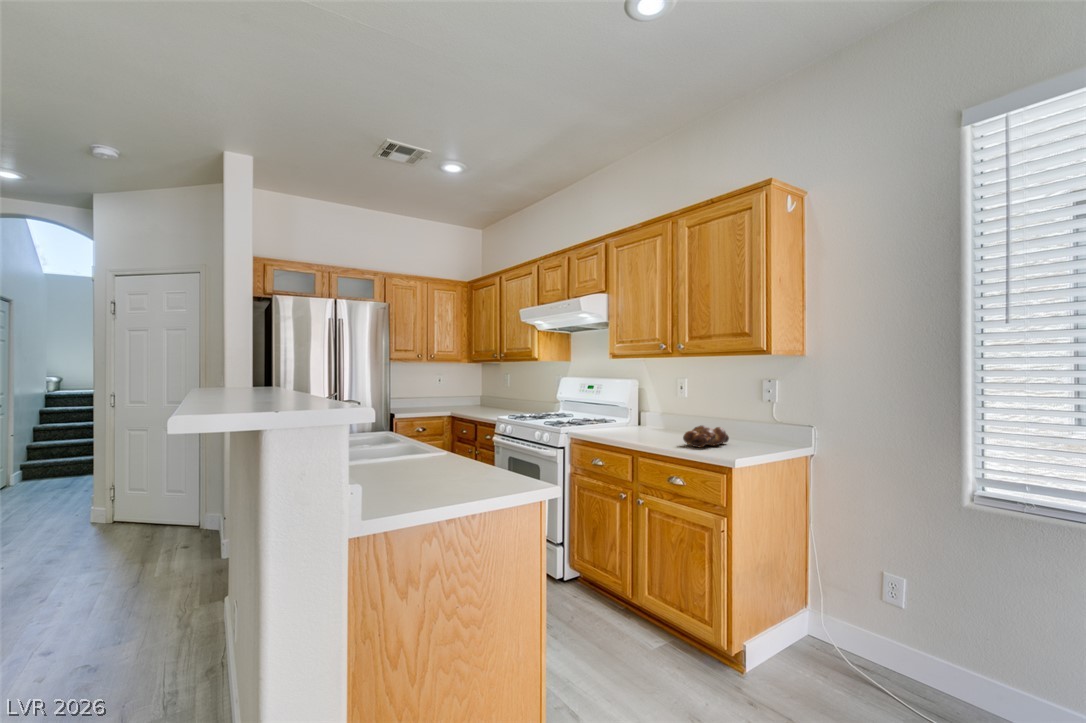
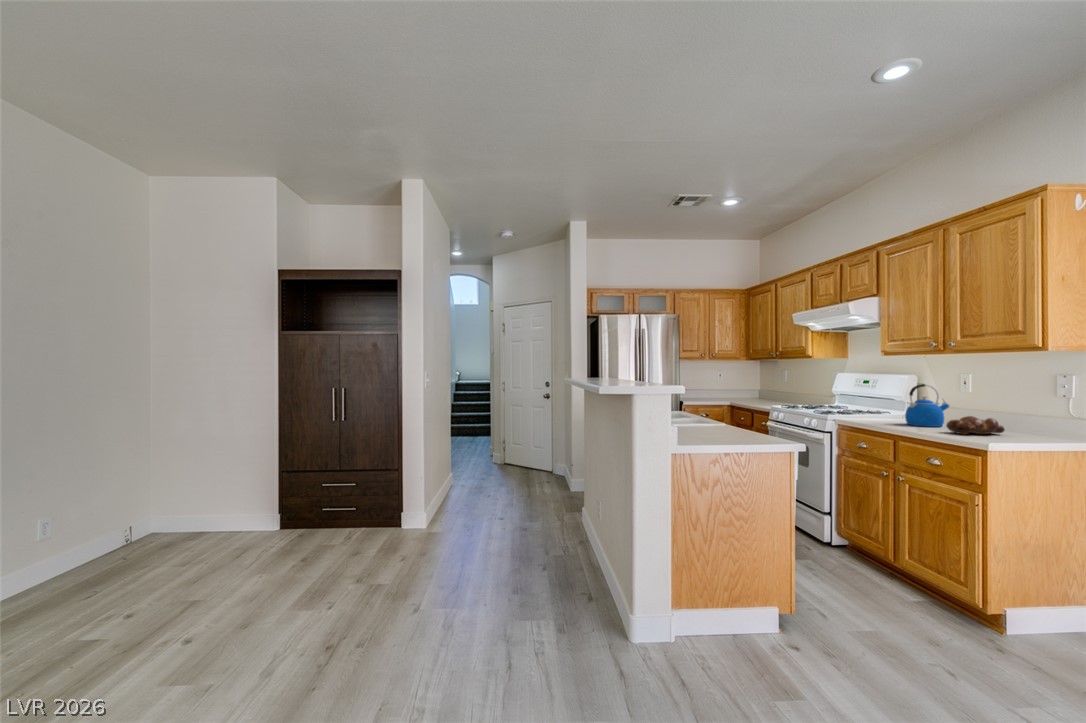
kettle: none [638,390,675,438] -> present [905,384,949,427]

